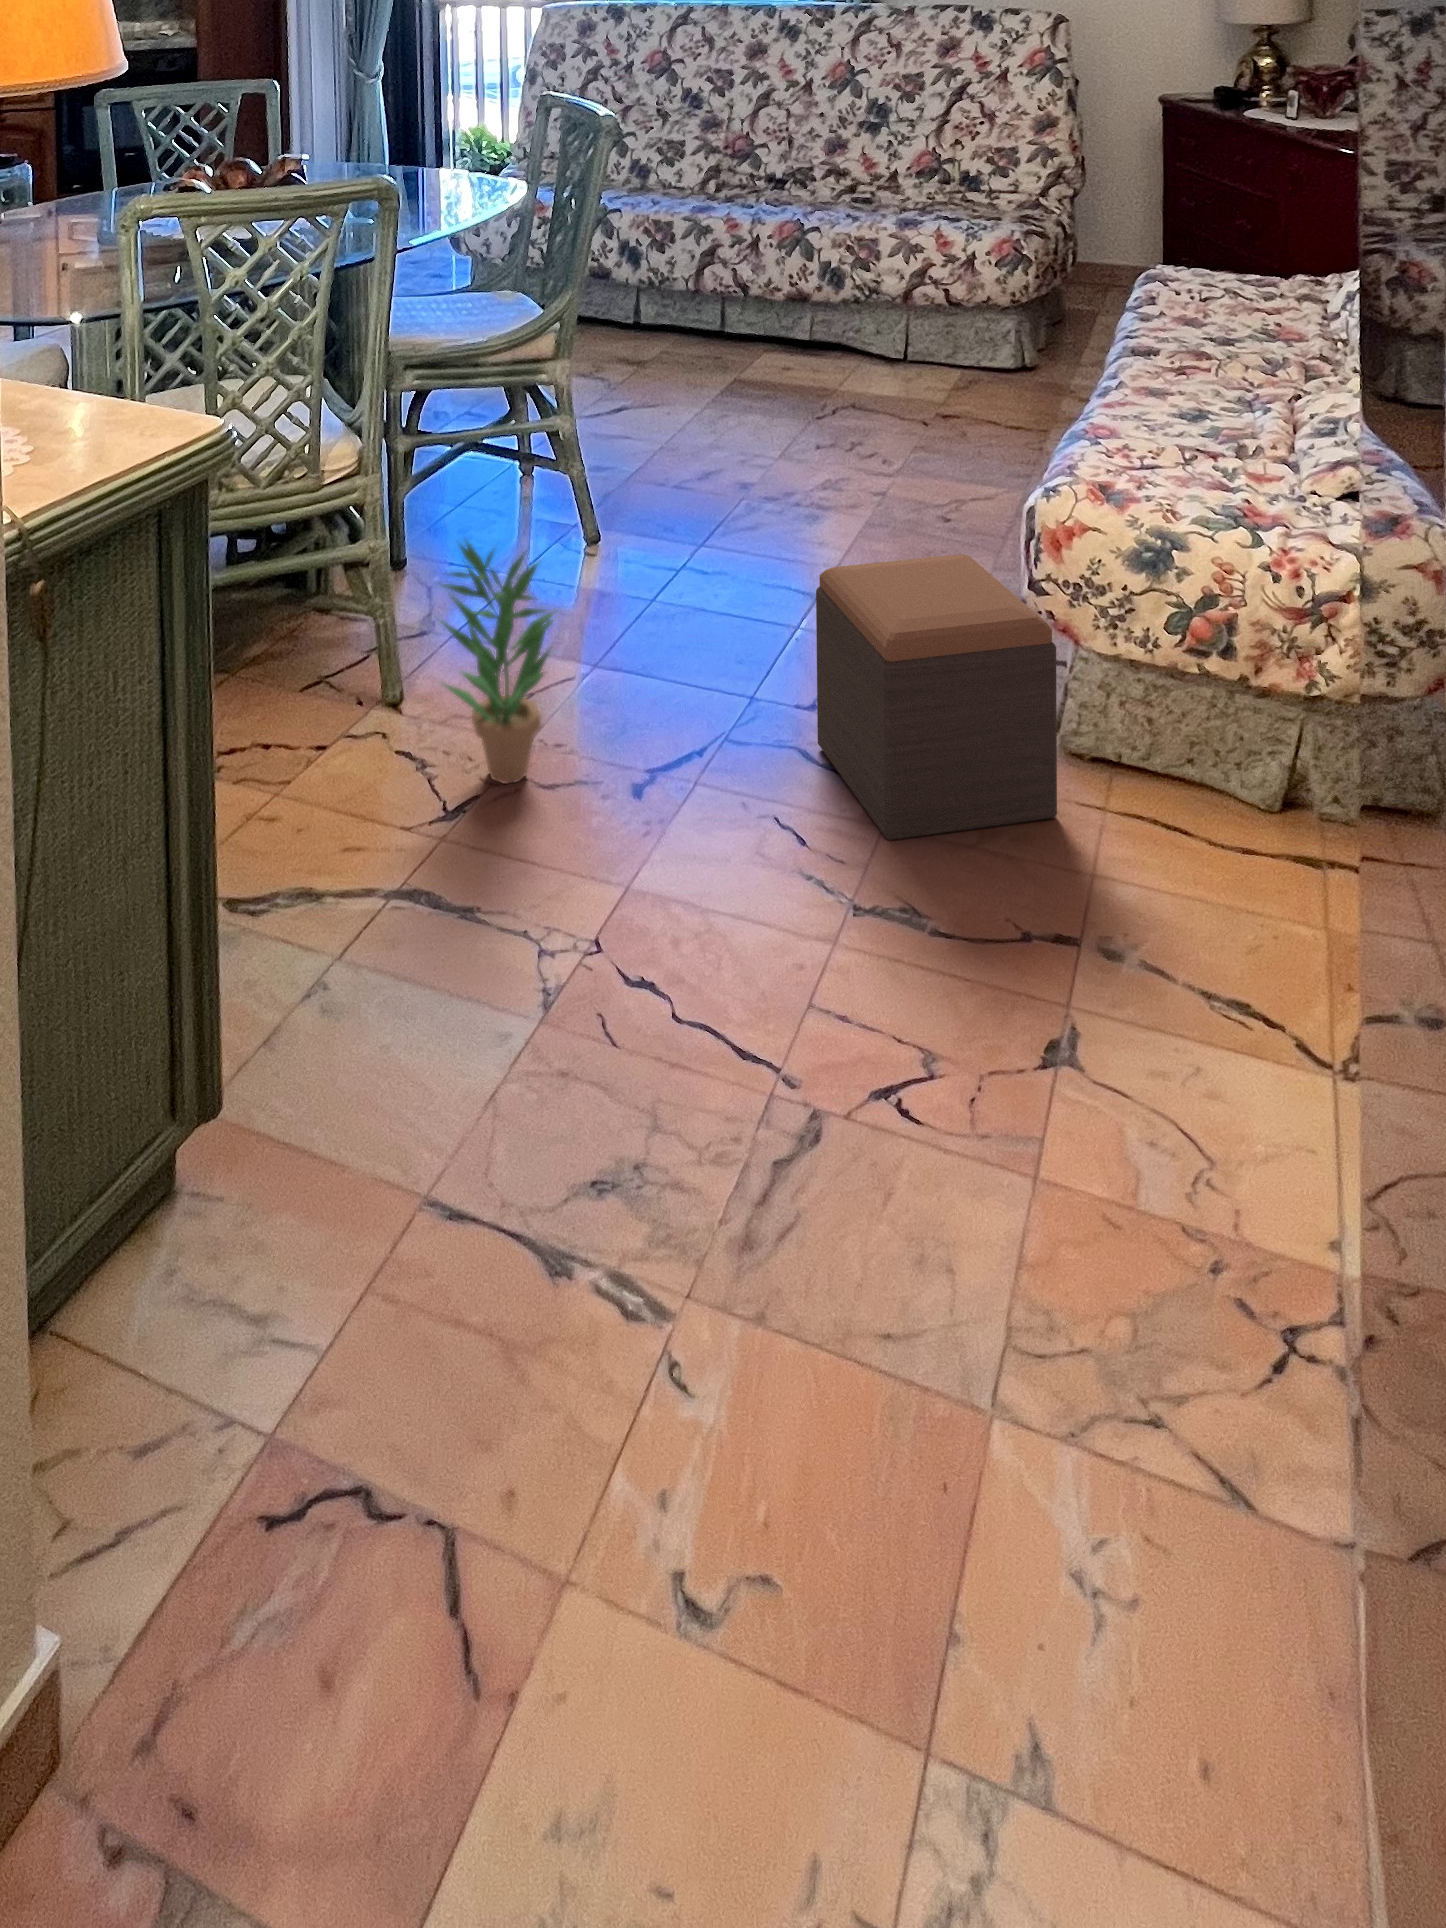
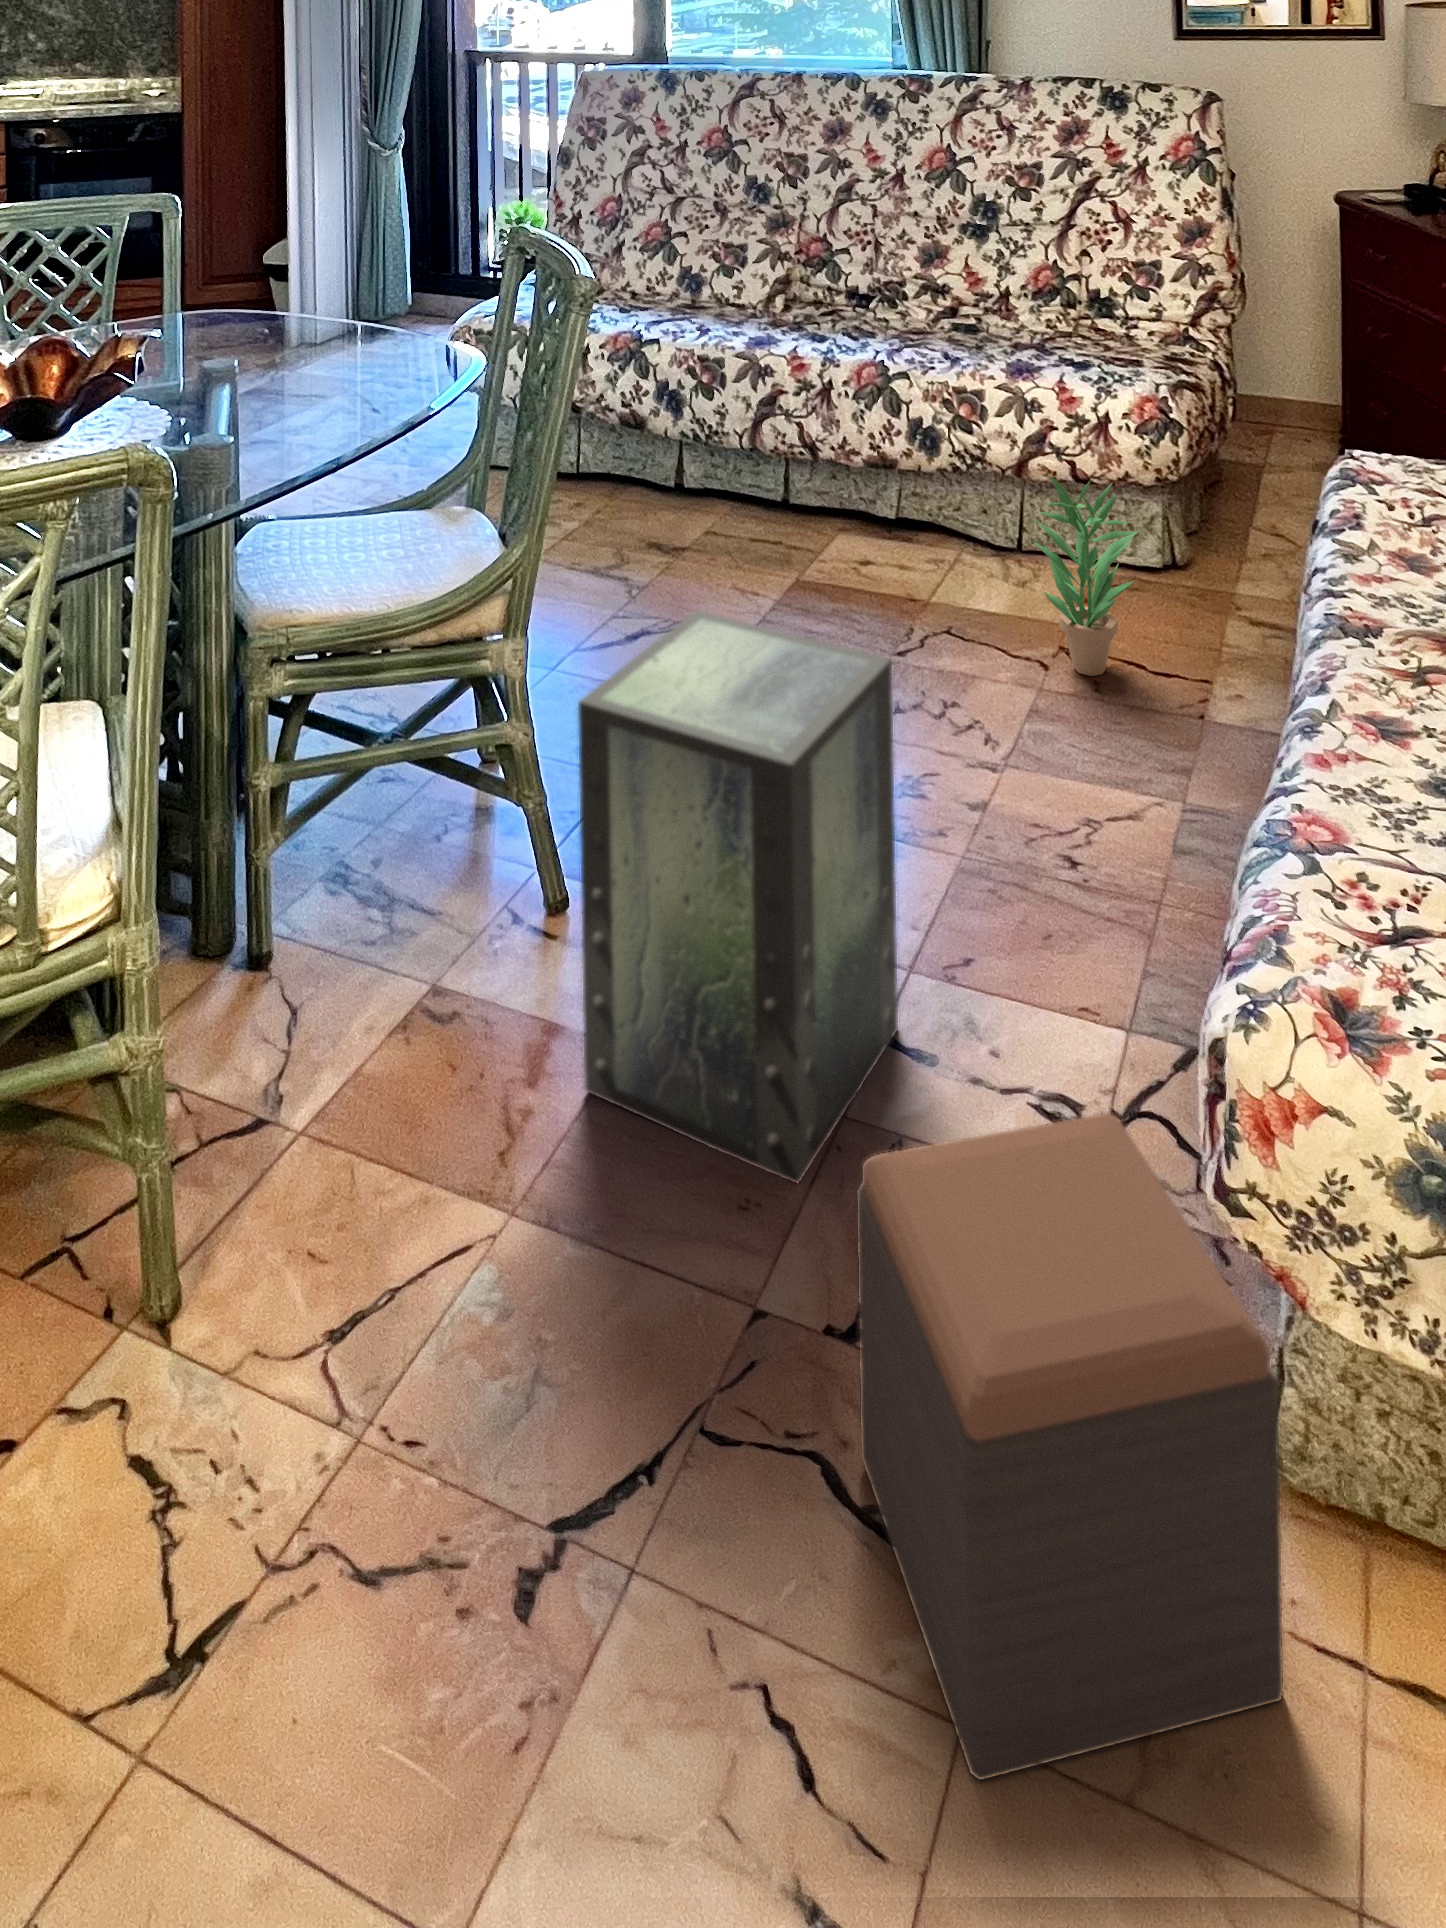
storage box: none [621,330,827,655] -> present [578,611,898,1183]
potted plant: present [442,542,555,784] -> present [1033,477,1138,676]

